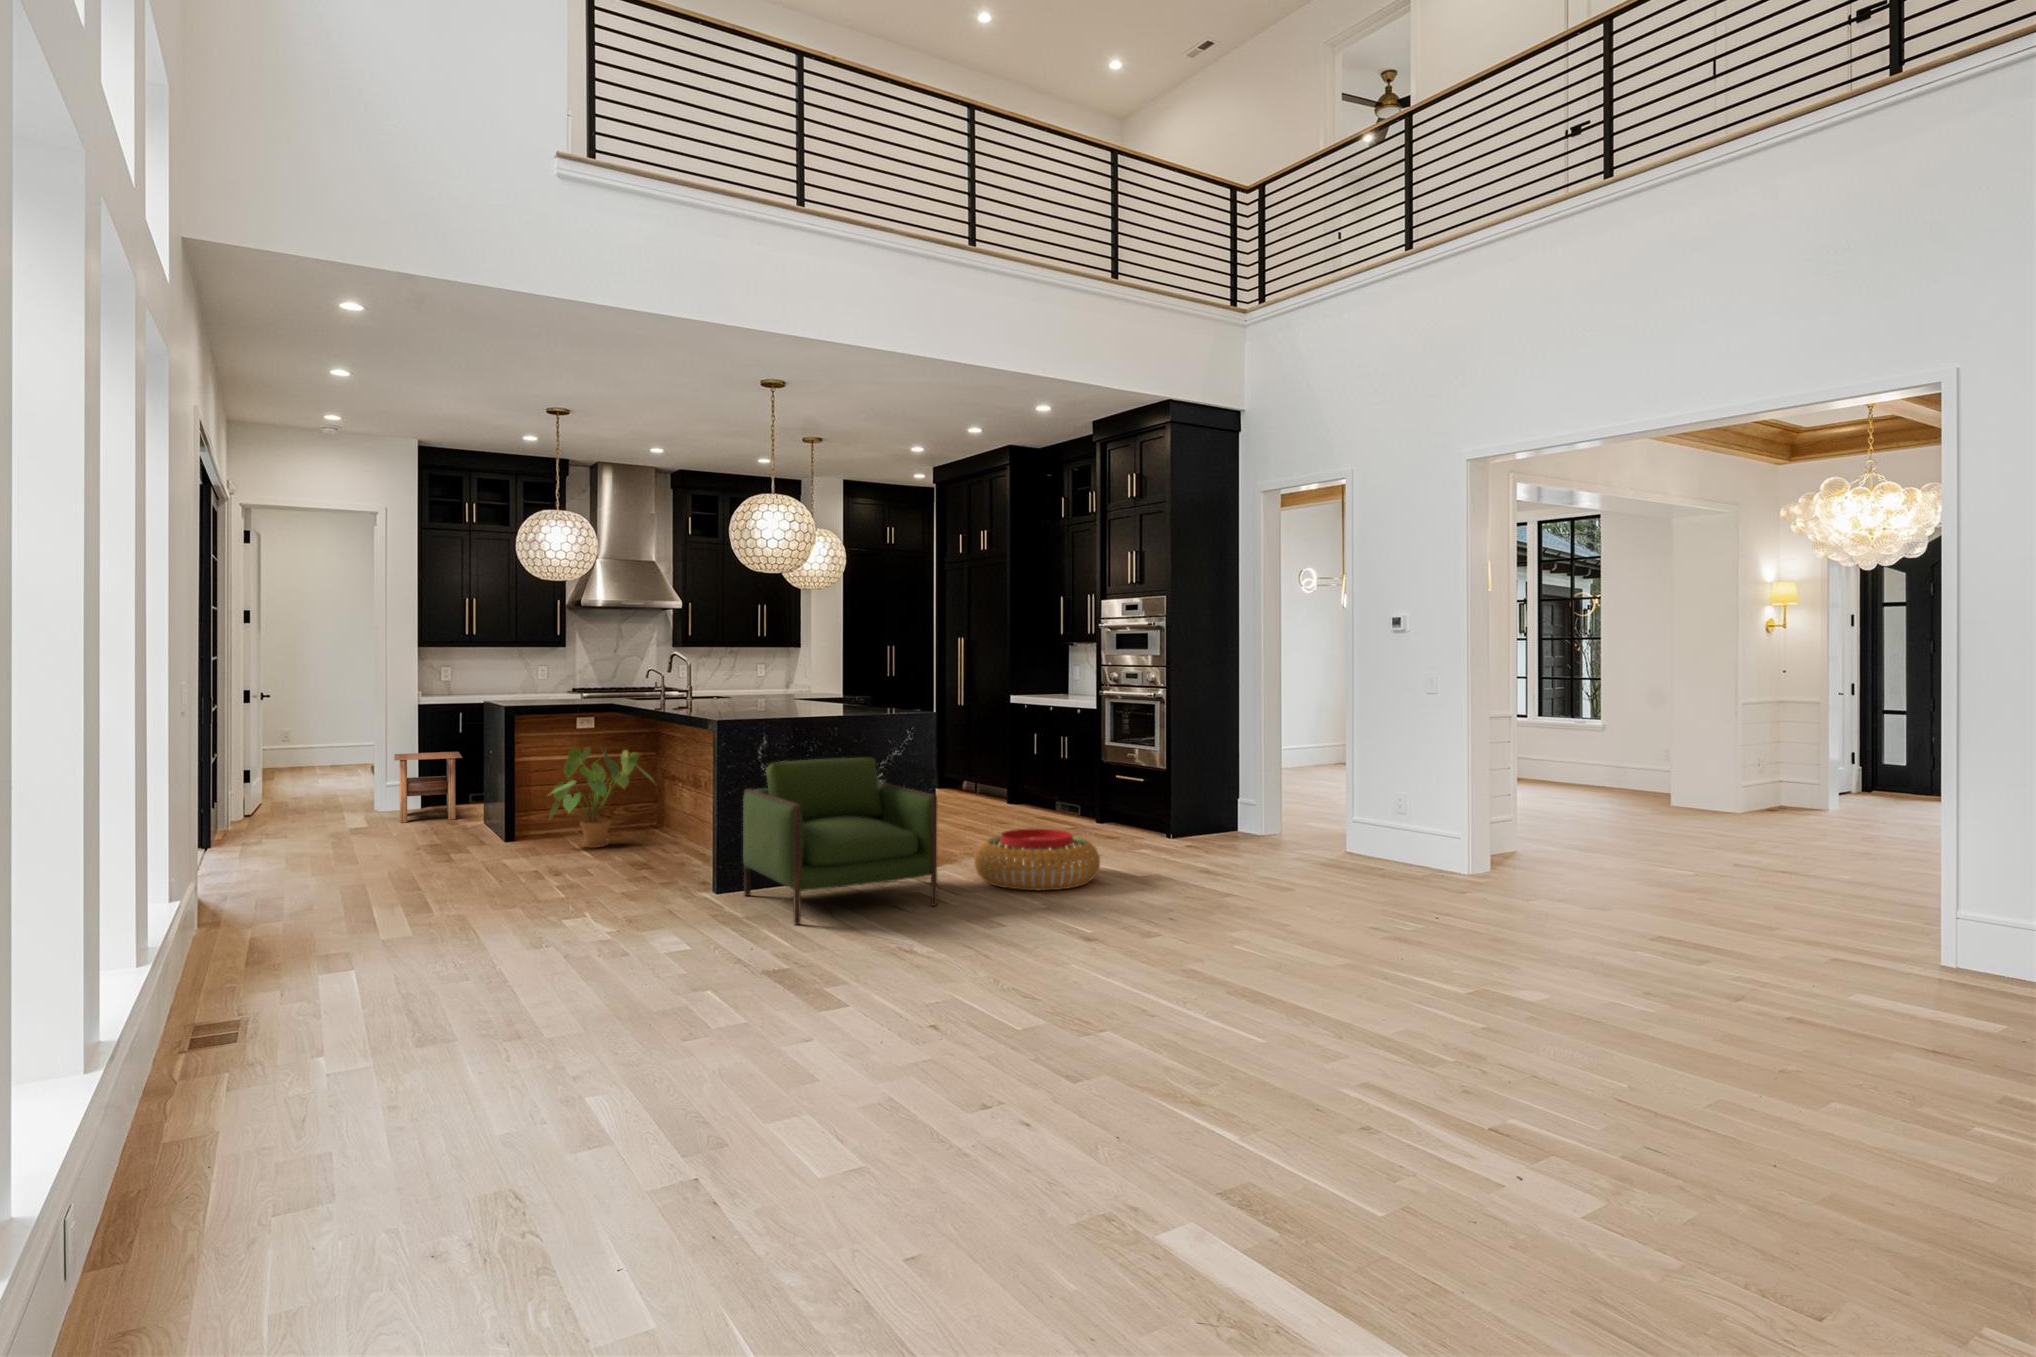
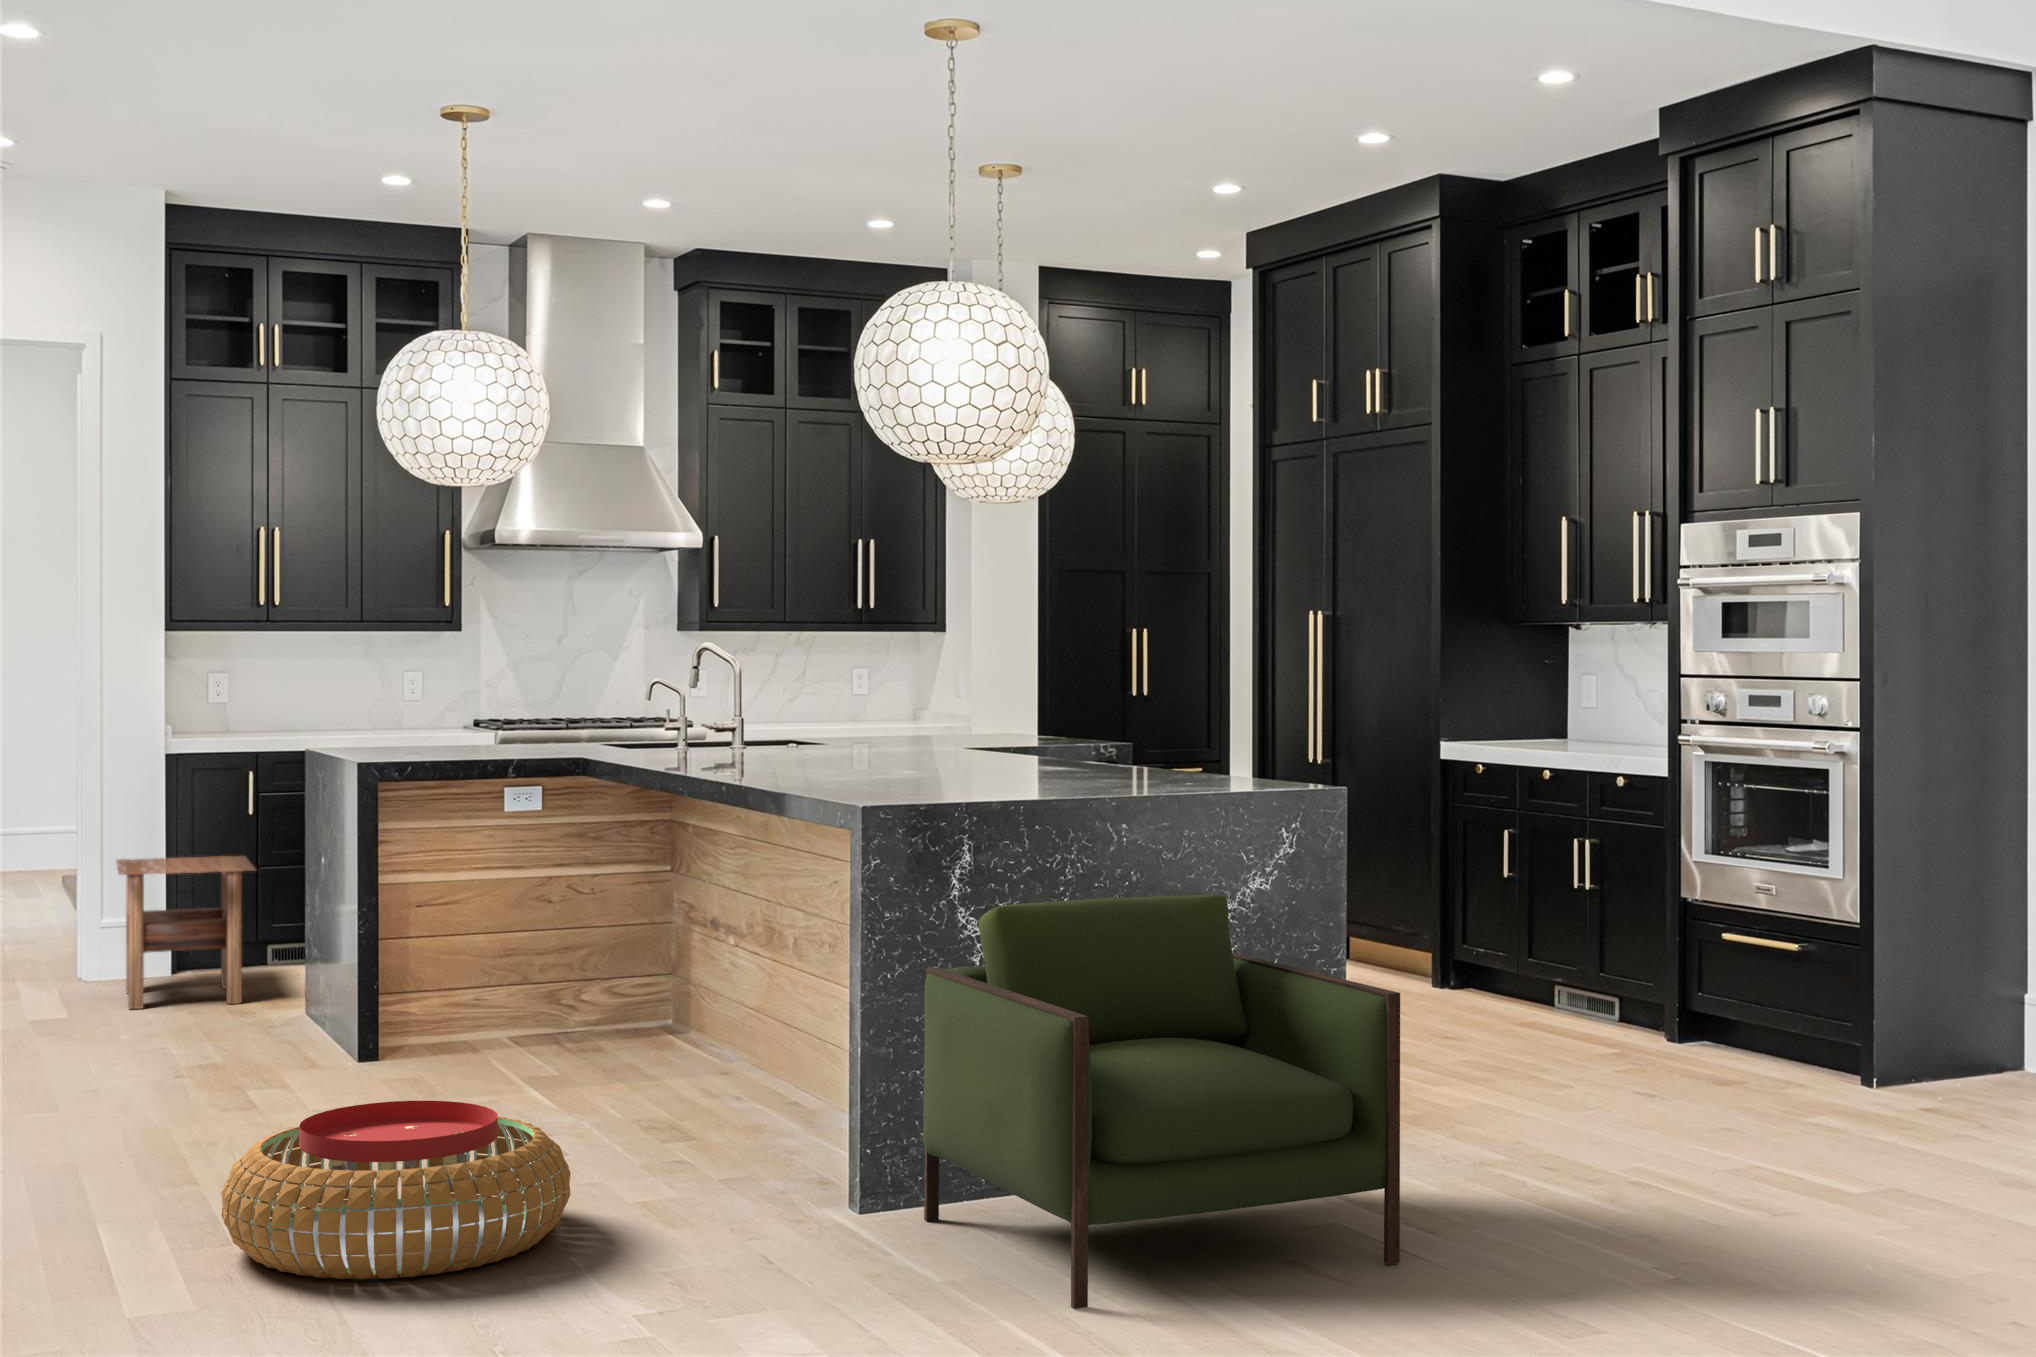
house plant: present [549,747,653,848] -> none [446,853,685,1081]
pouf: present [974,829,1100,891] -> present [221,1101,571,1279]

